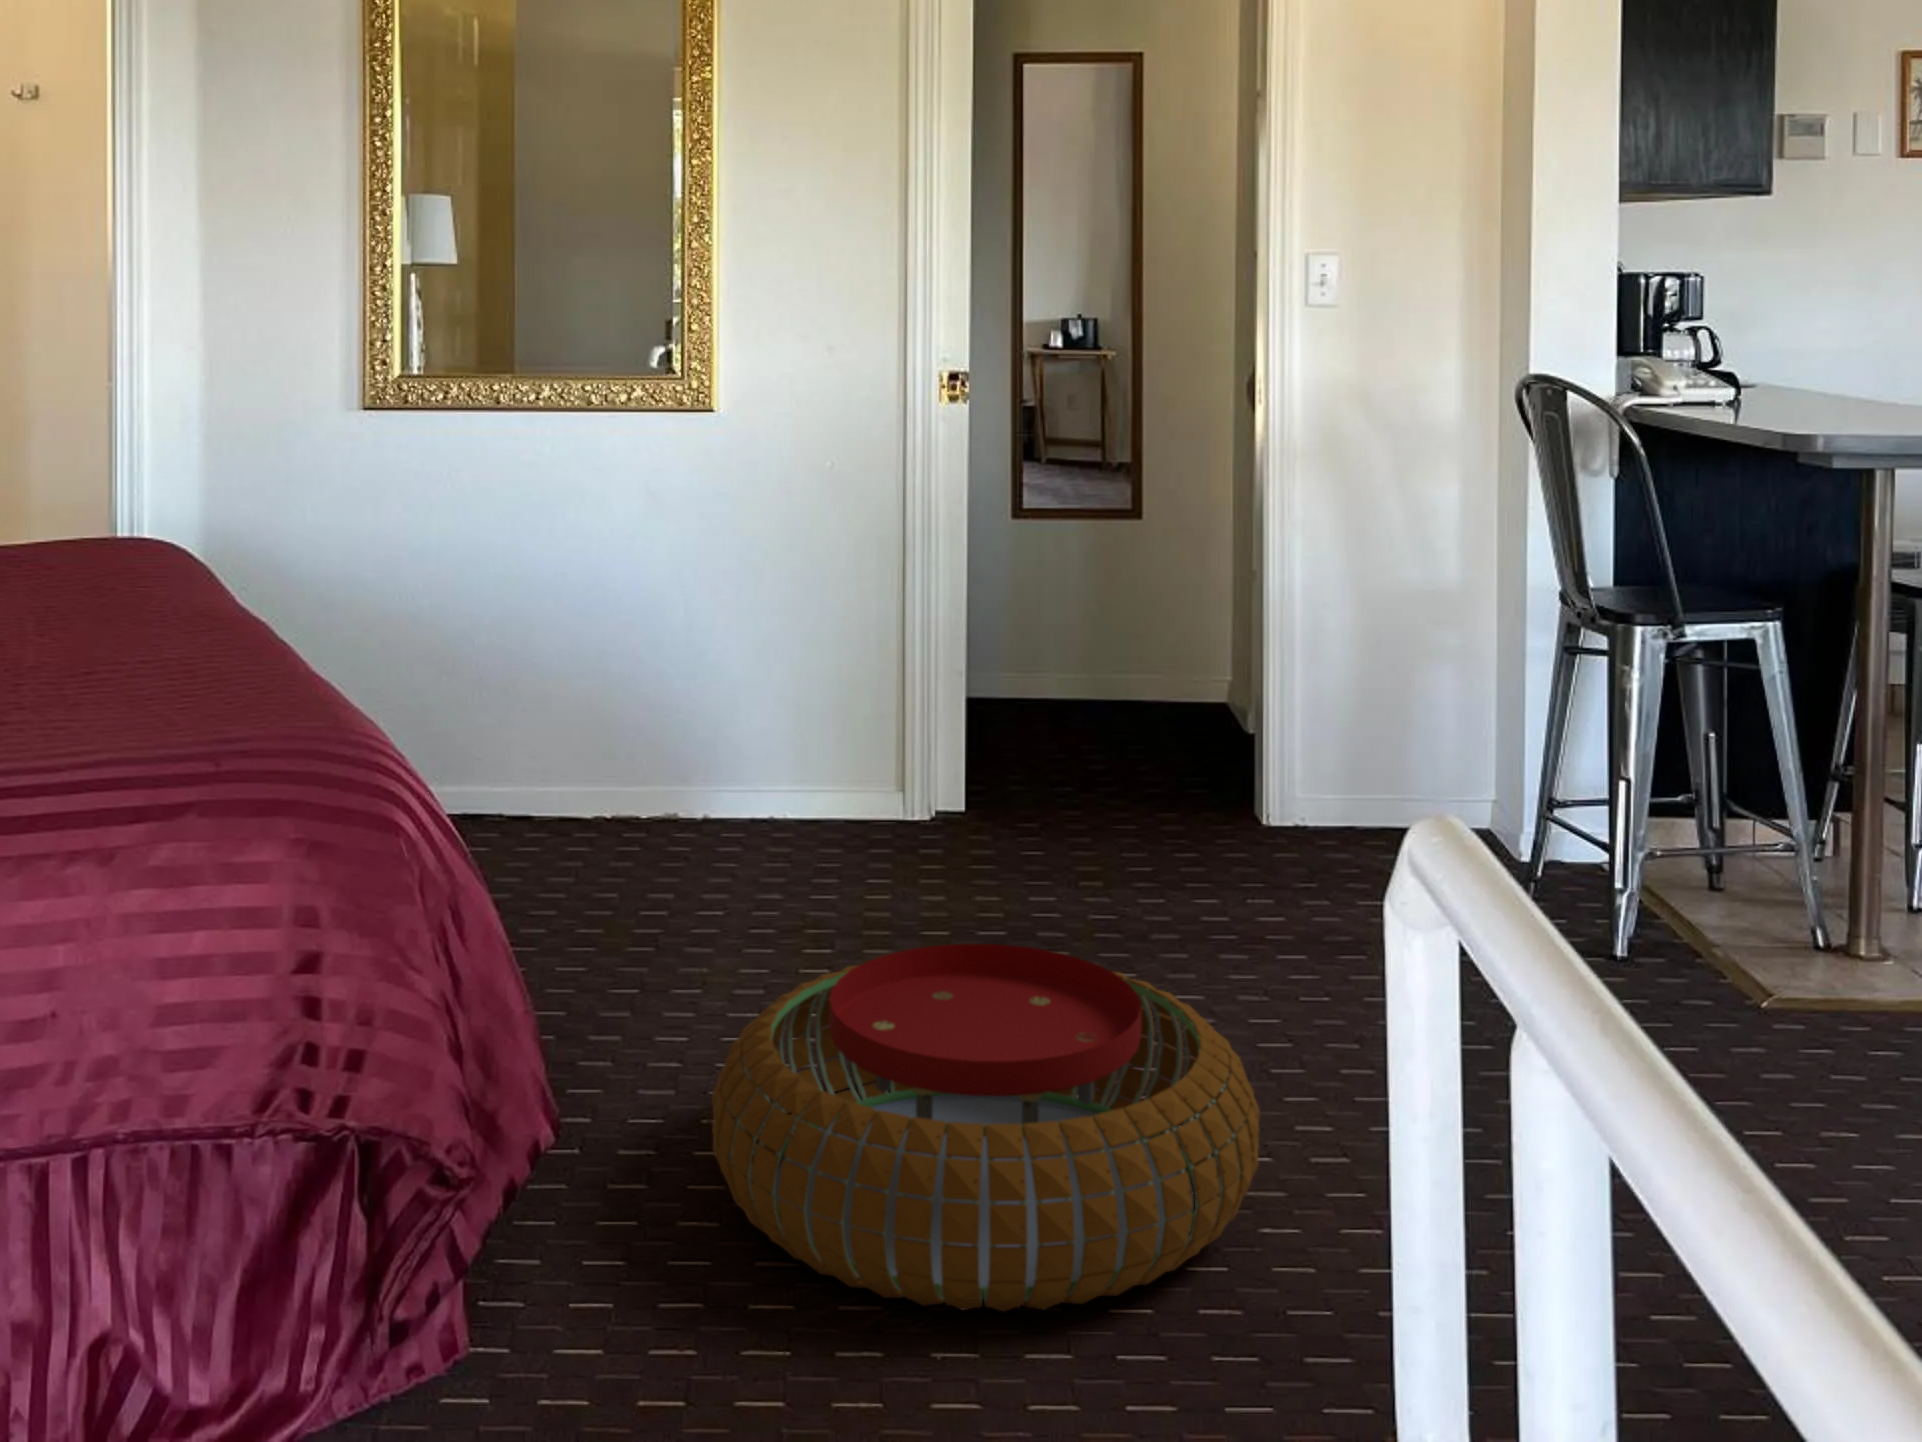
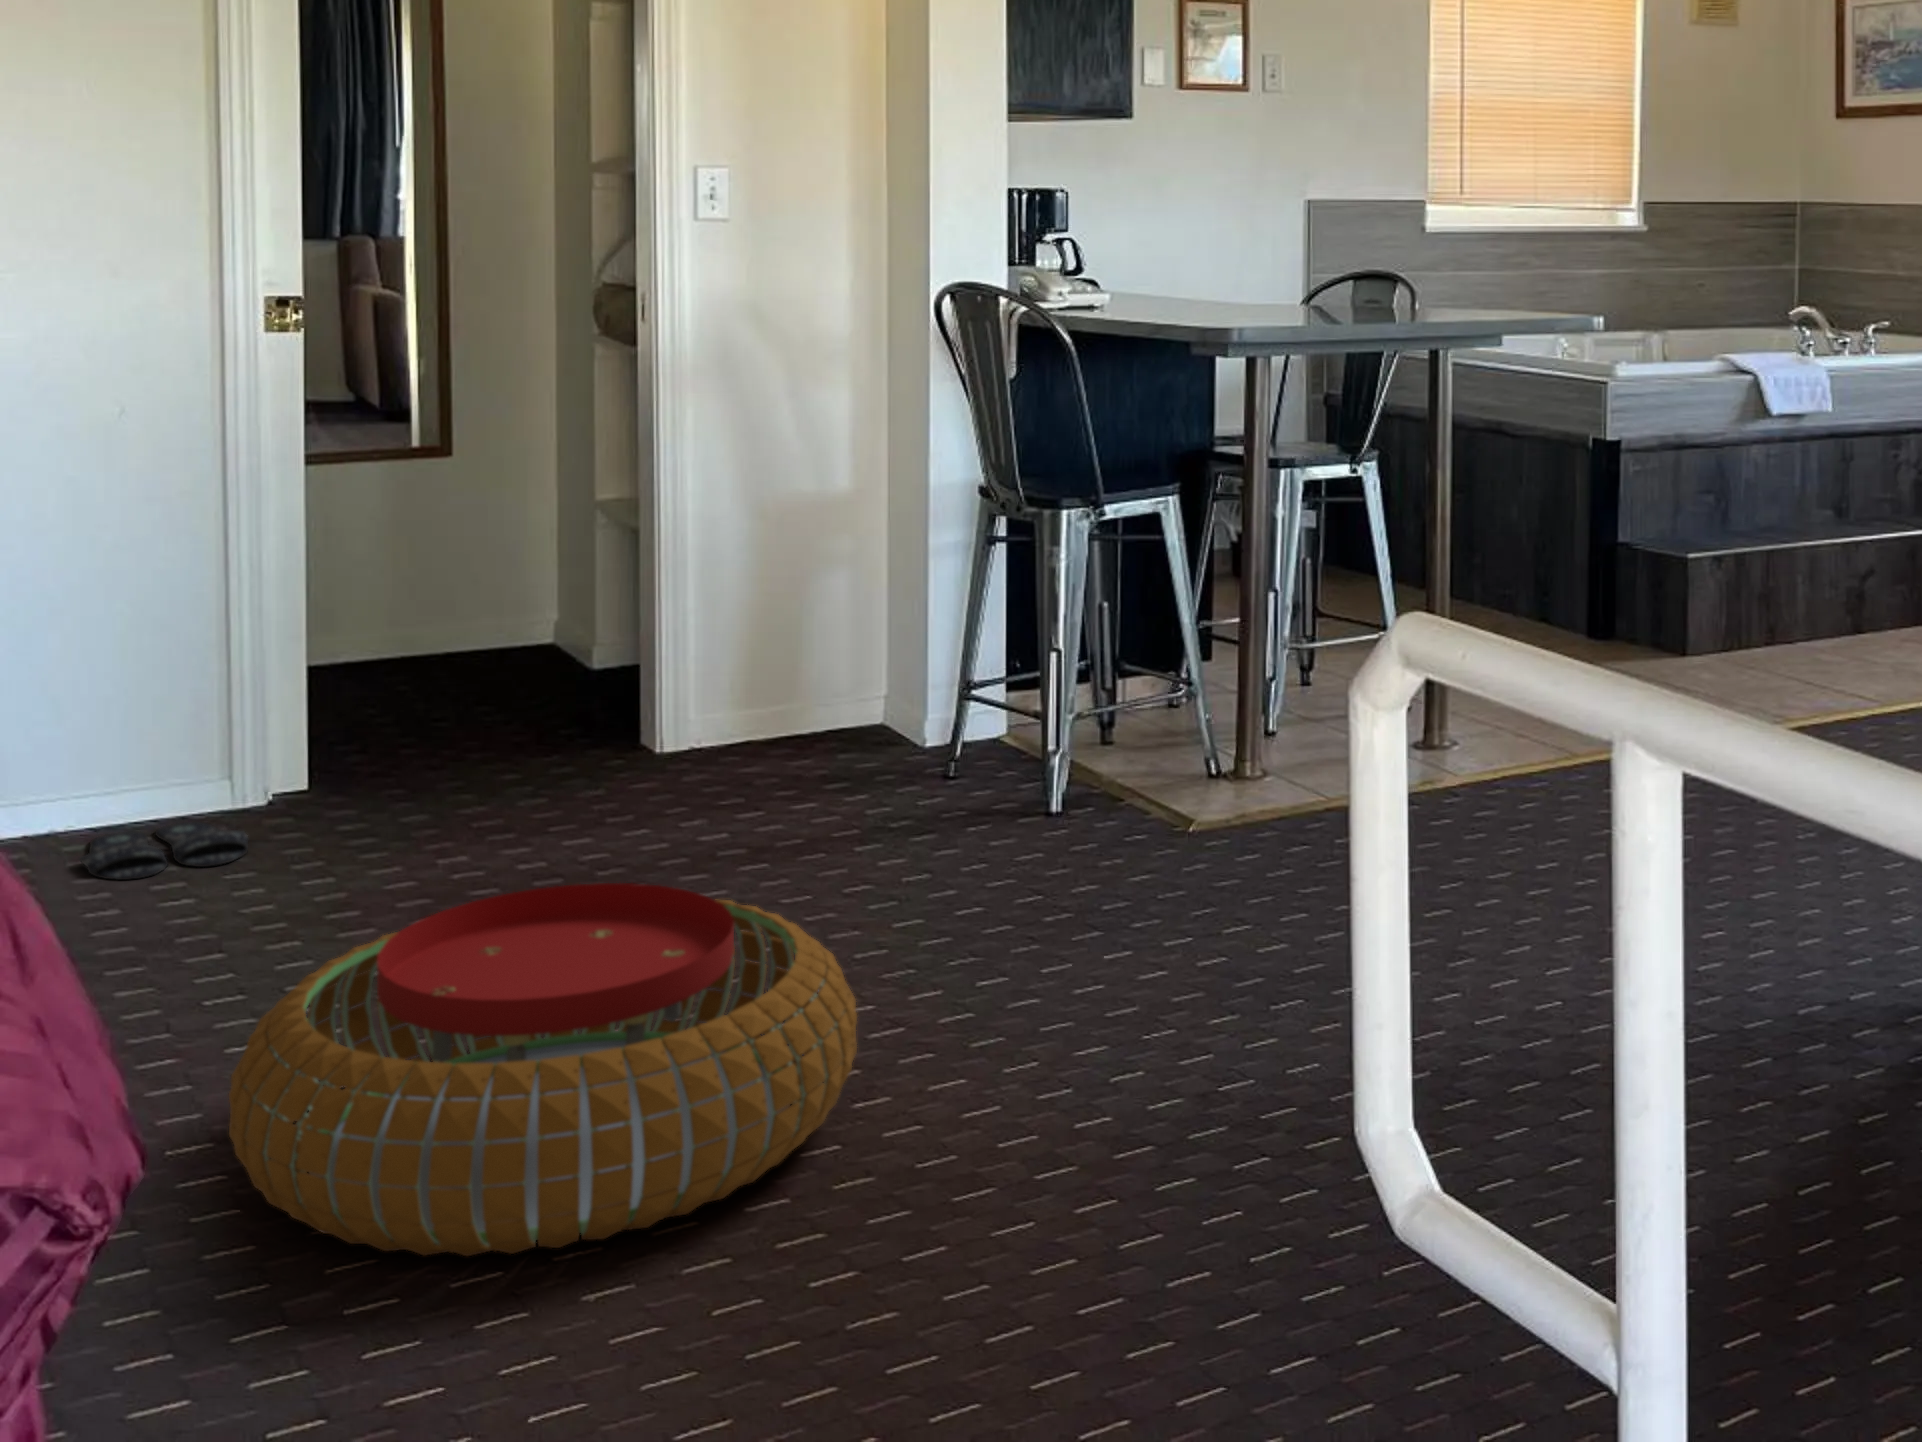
slippers: none [782,820,902,863] -> present [79,822,248,880]

